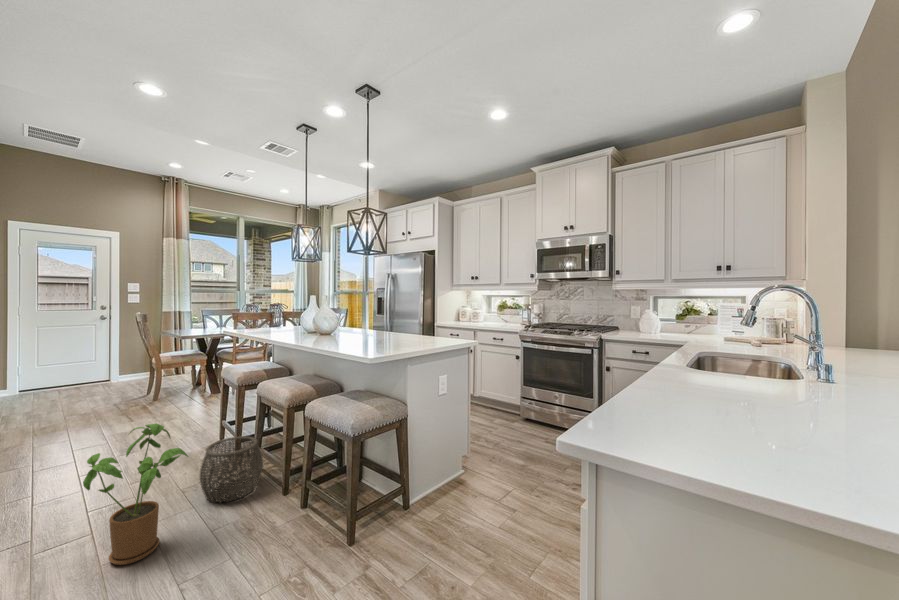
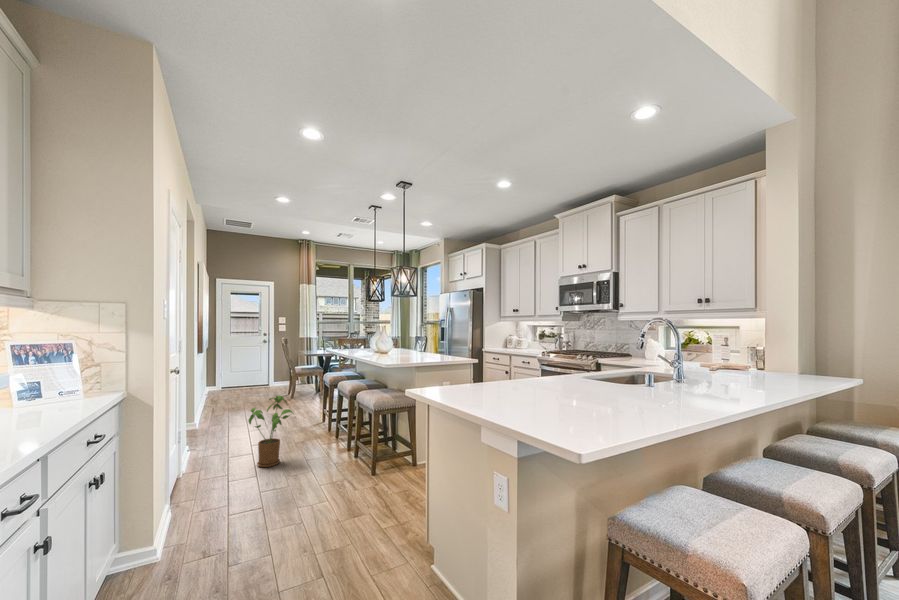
woven basket: present [200,436,263,502] -> none [303,414,338,451]

